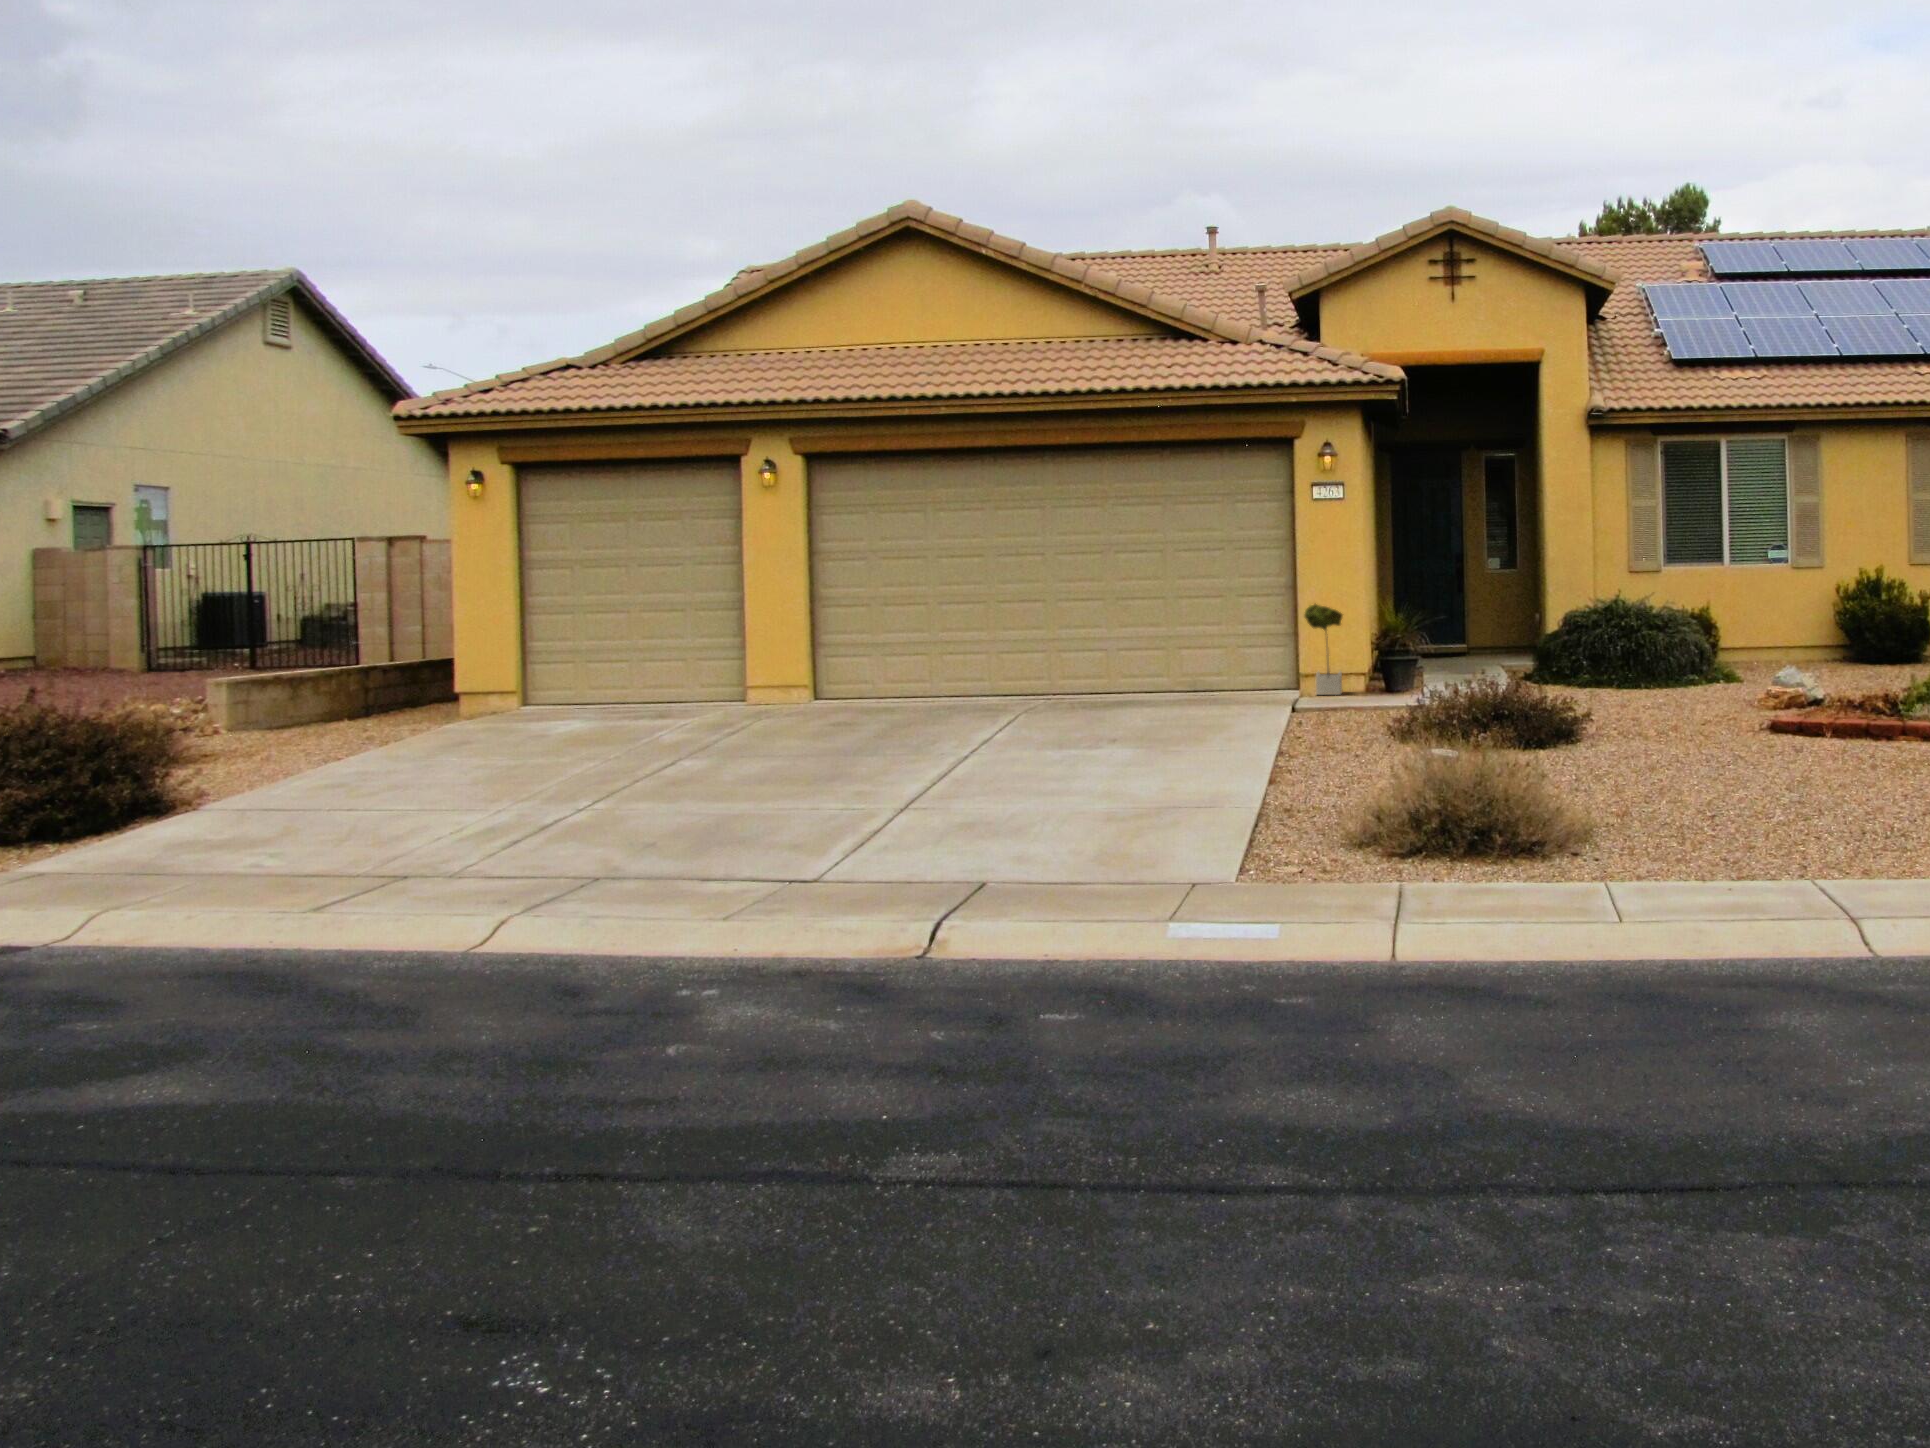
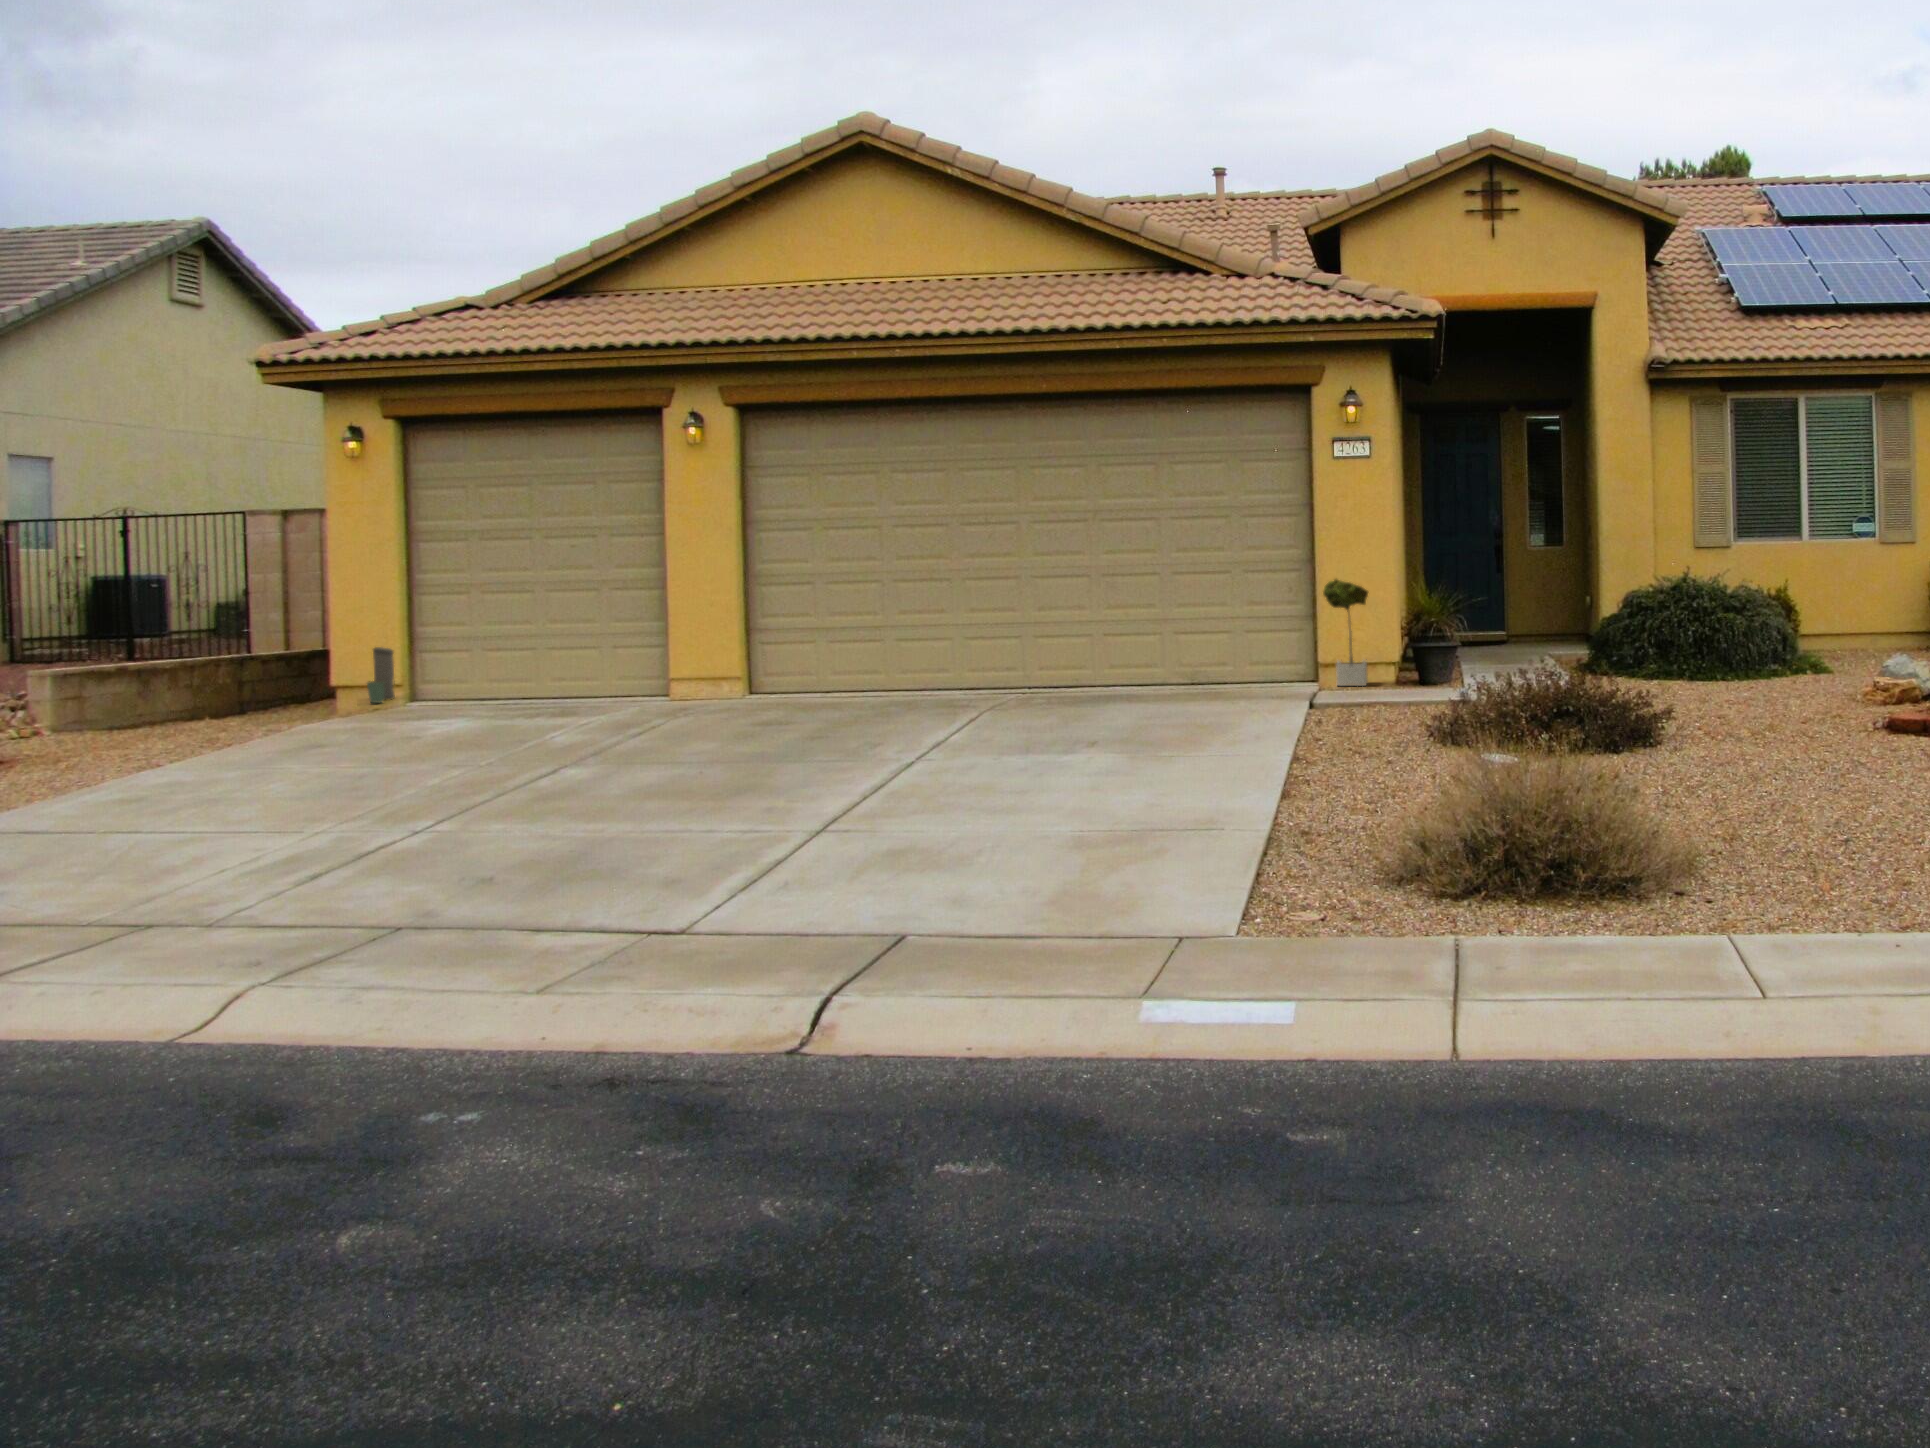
trash can: none [490,662,511,710] -> present [367,647,395,703]

